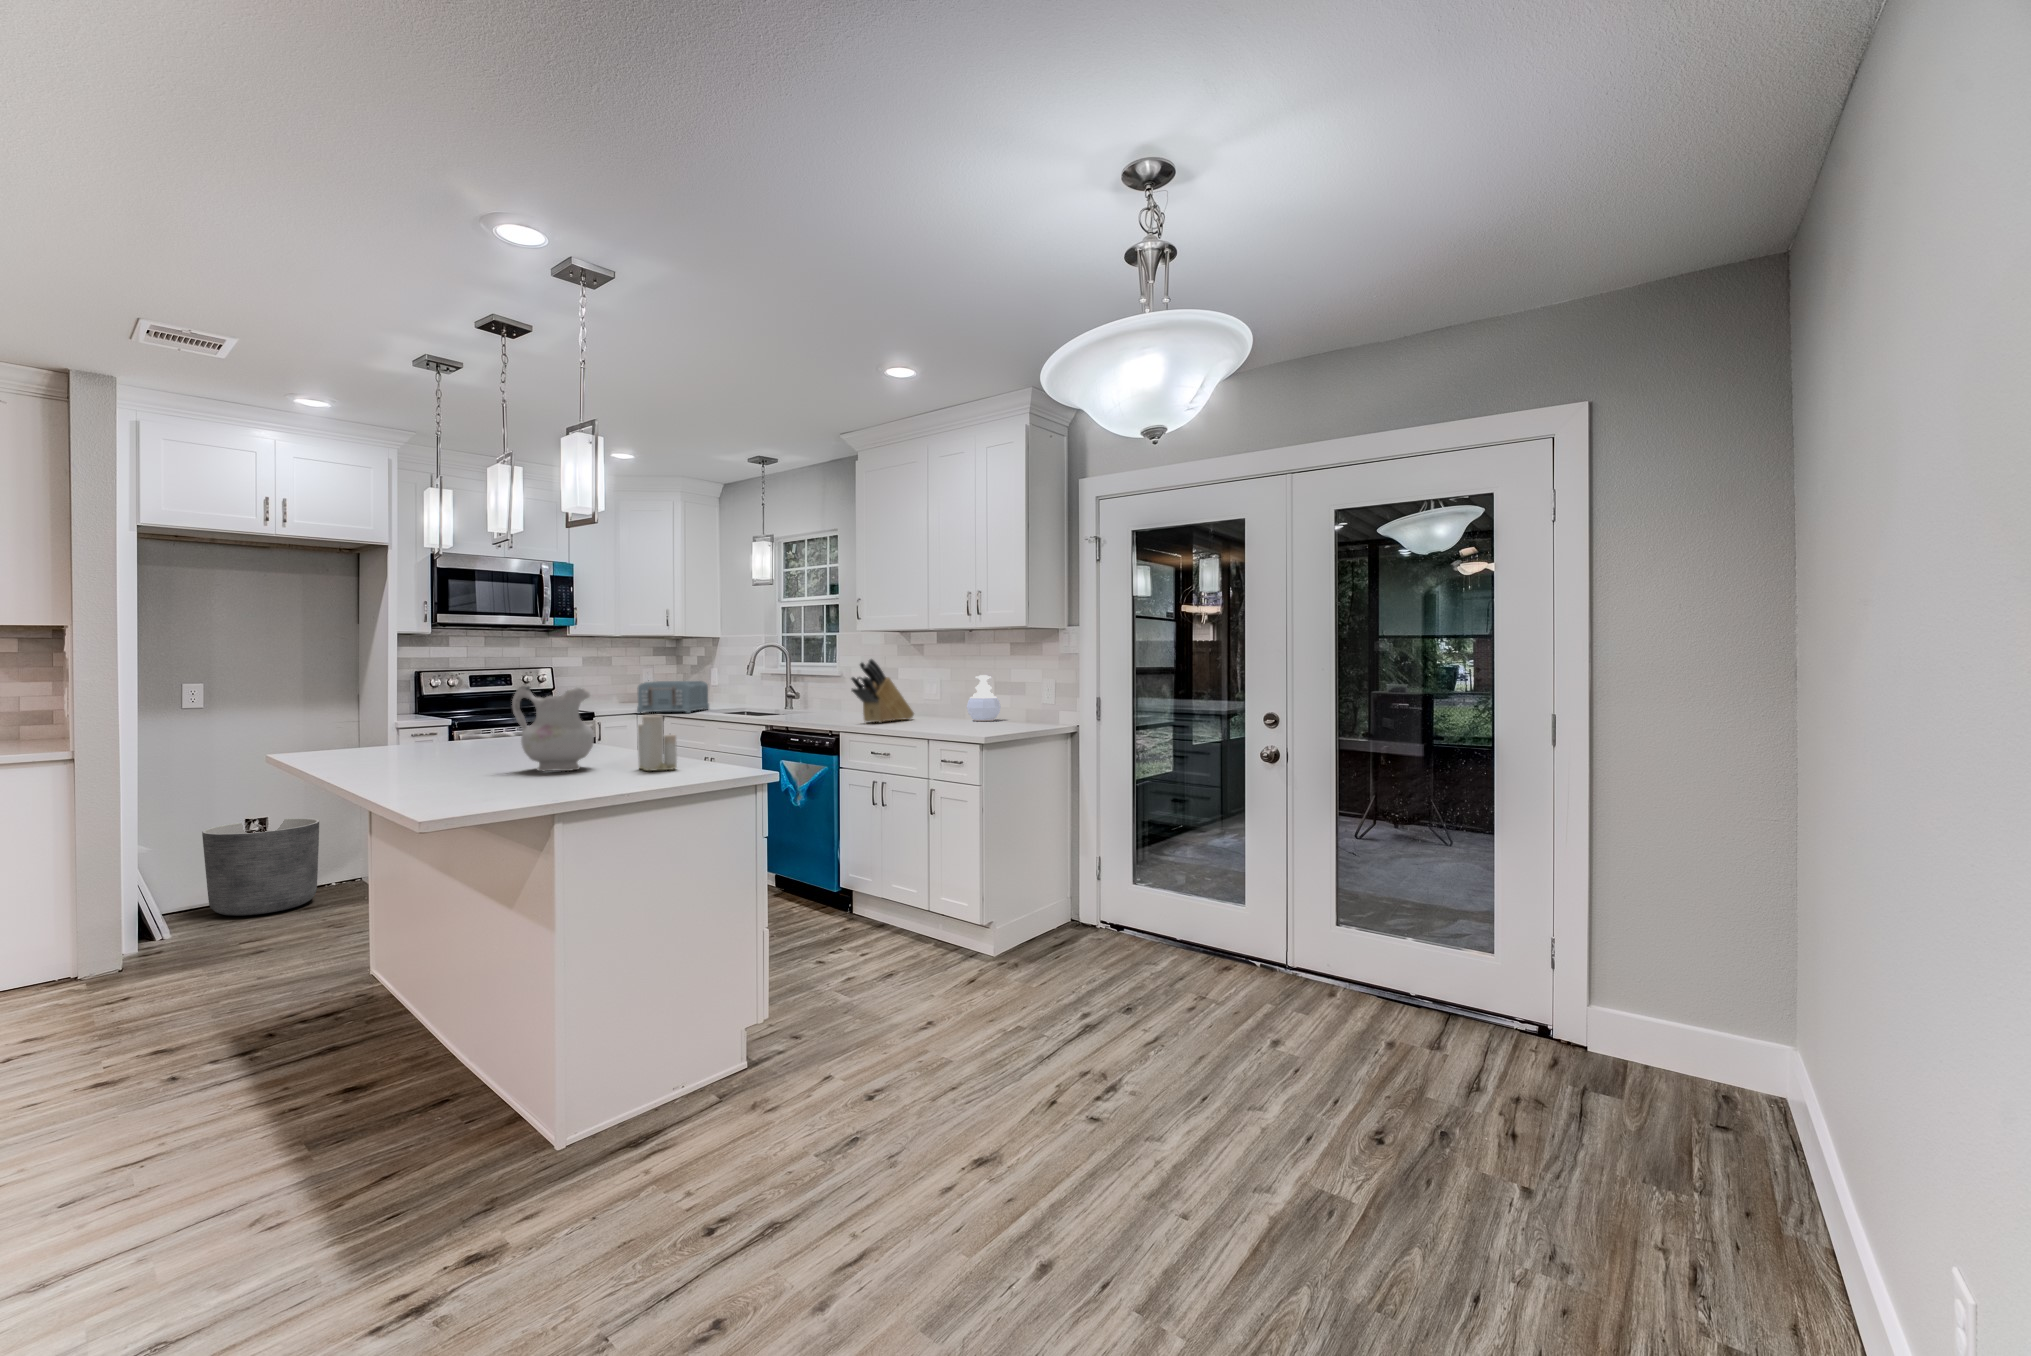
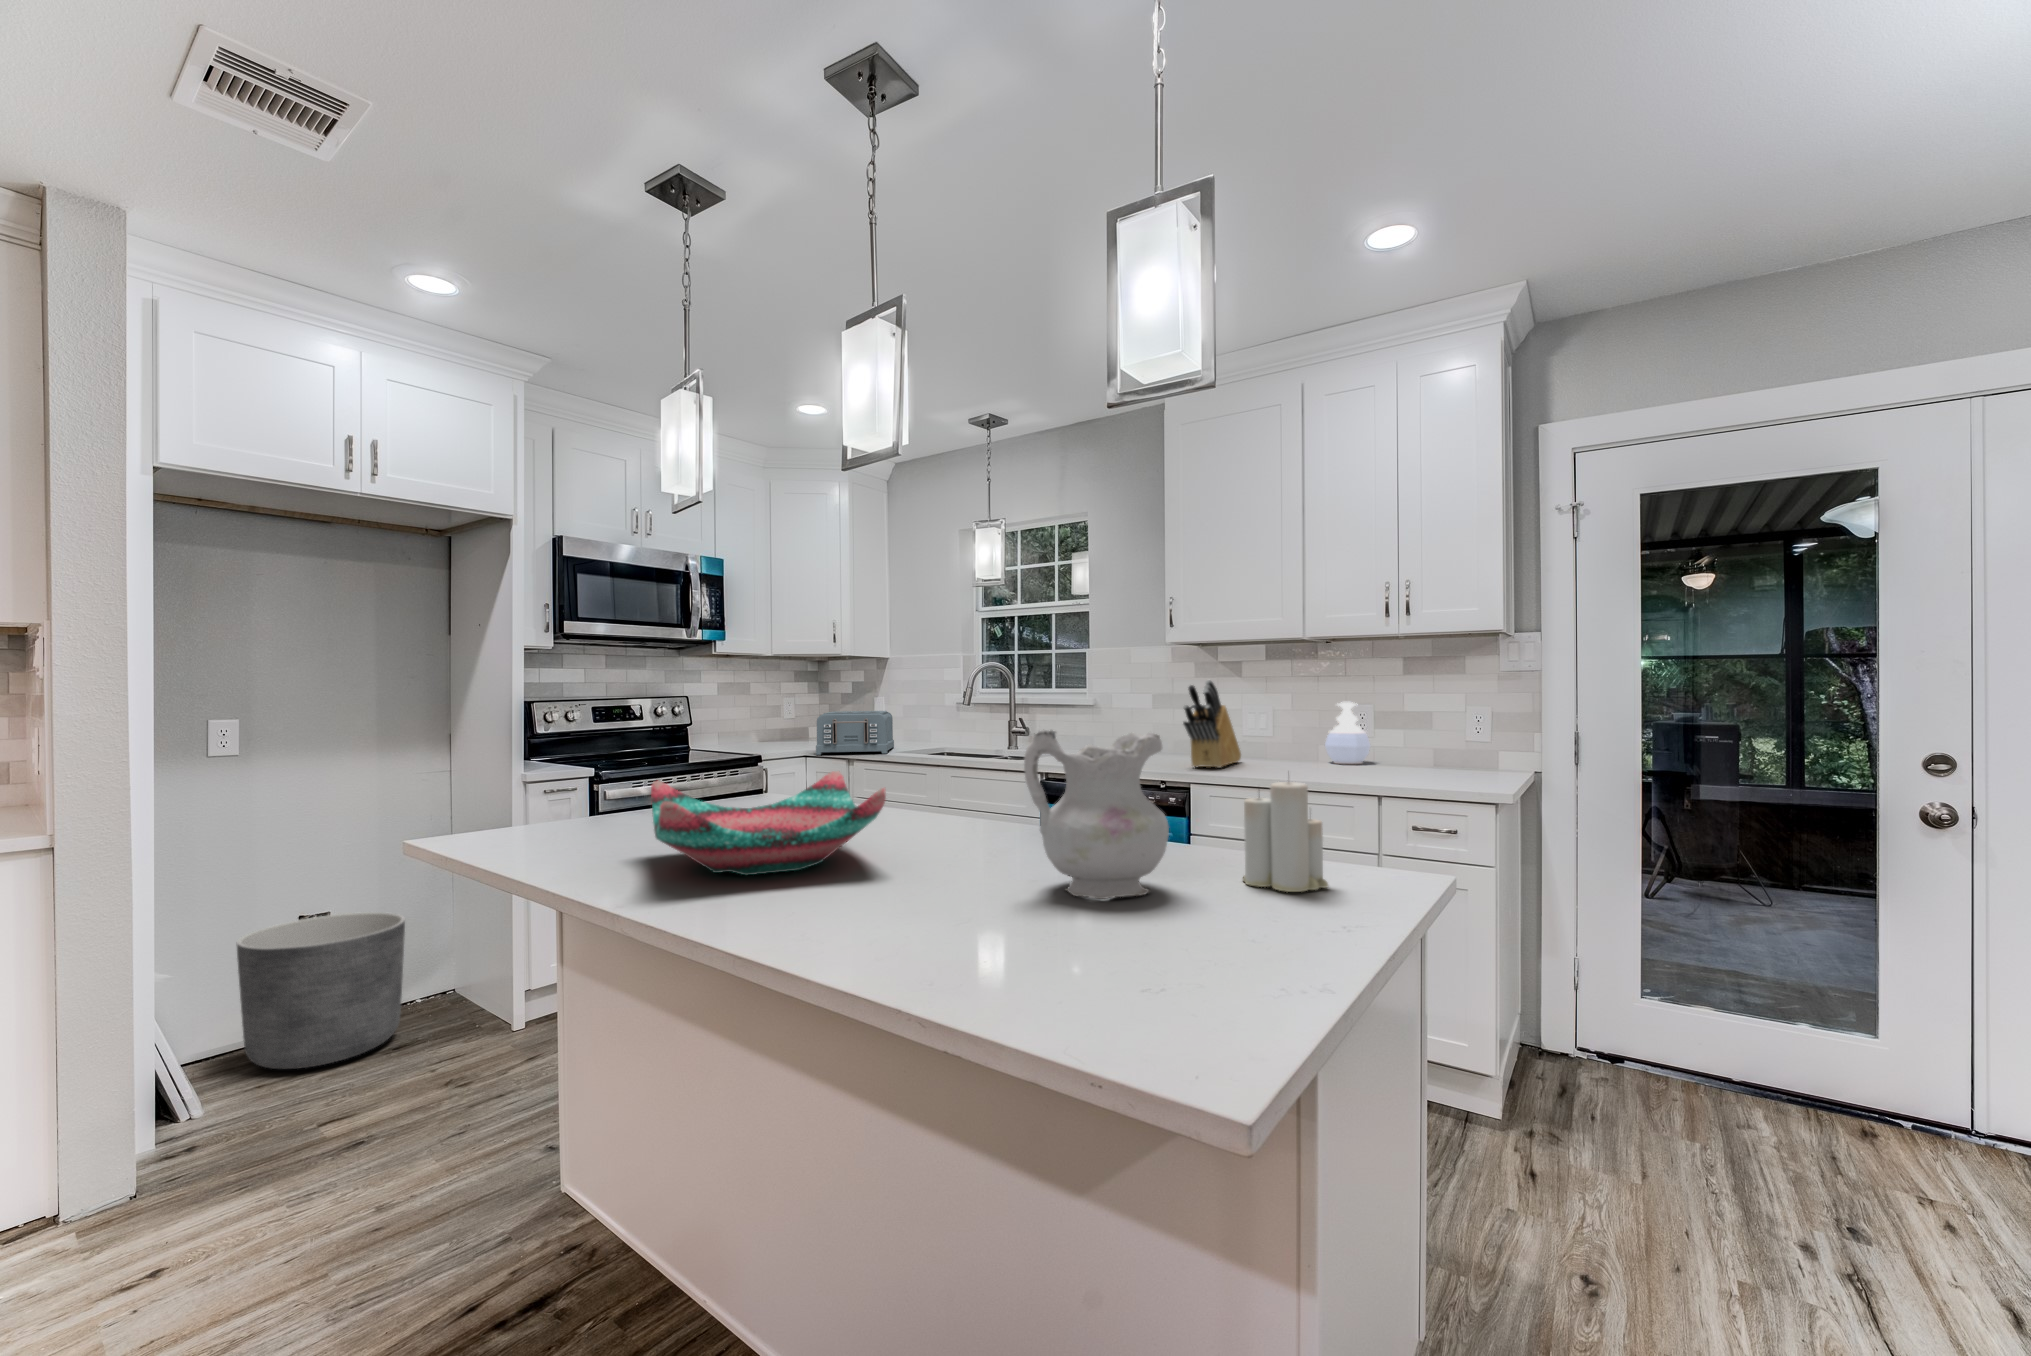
decorative bowl: none [337,712,489,763] -> present [651,771,886,875]

